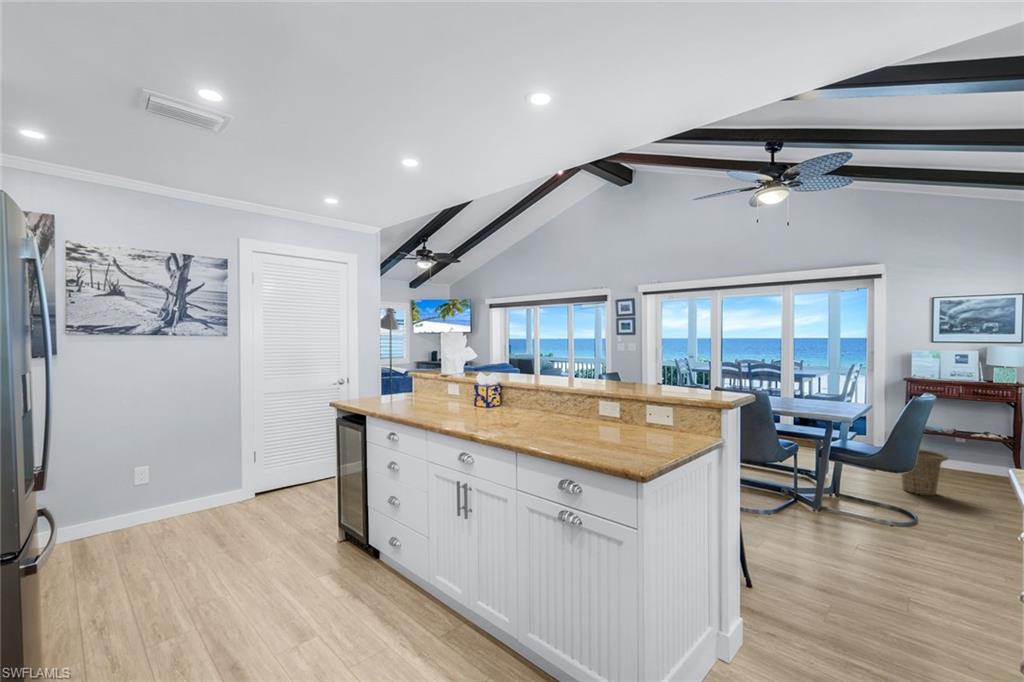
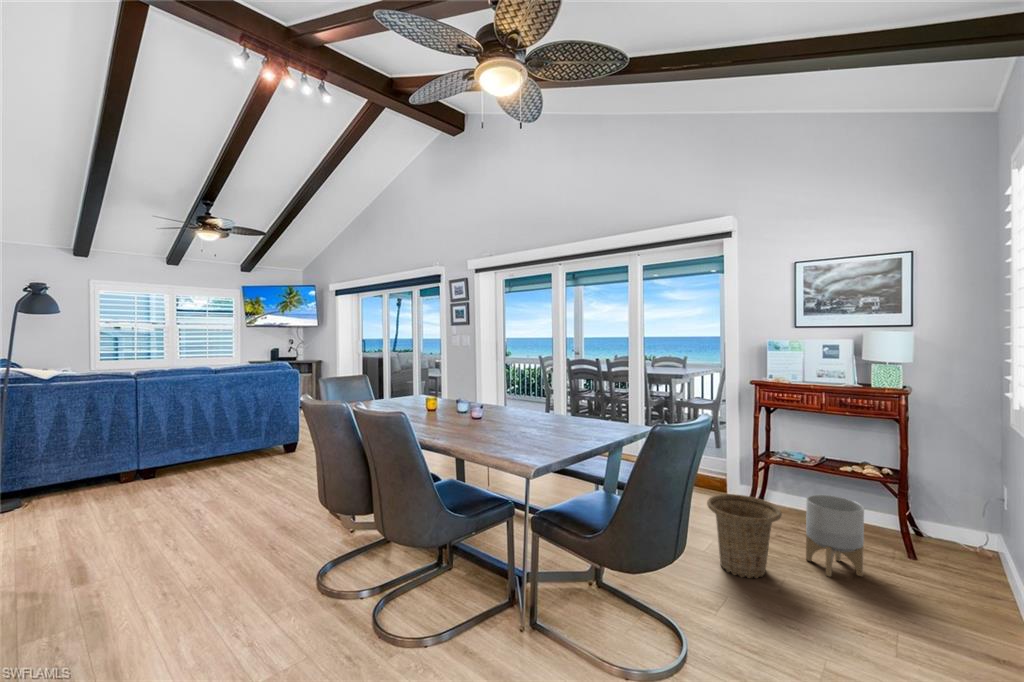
planter: none [957,449,1000,497] -> present [806,495,864,577]

